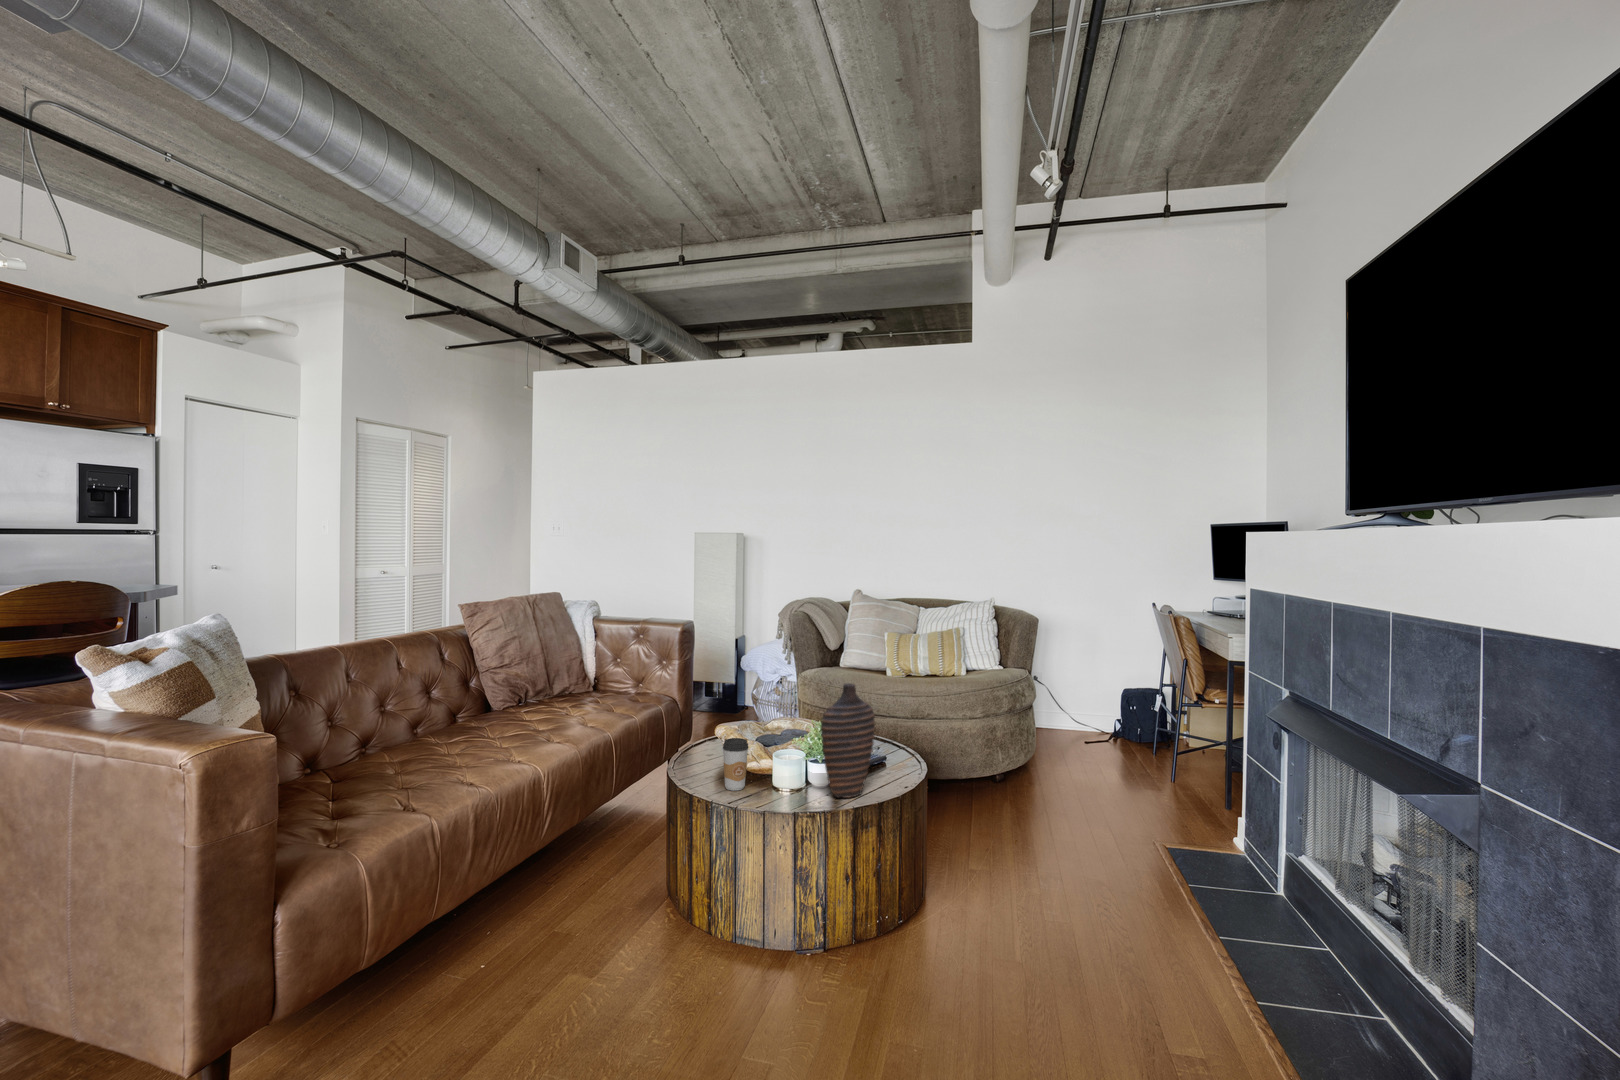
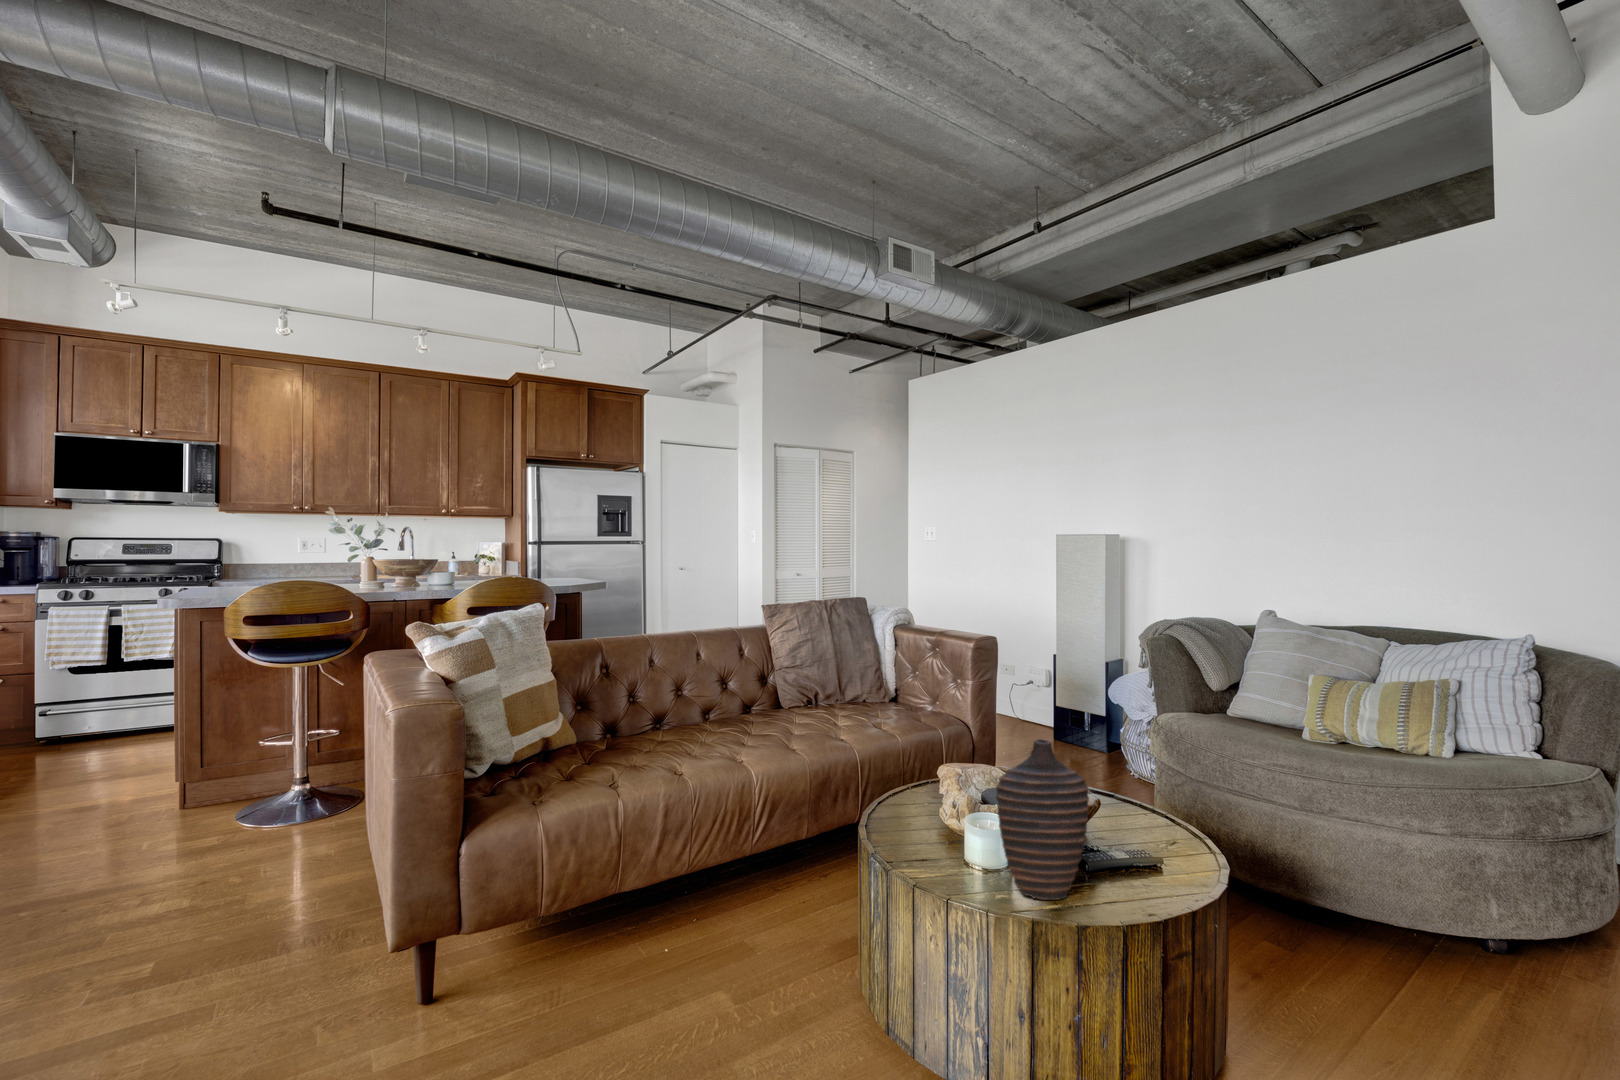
coffee cup: present [723,738,748,790] -> none [899,785,931,852]

